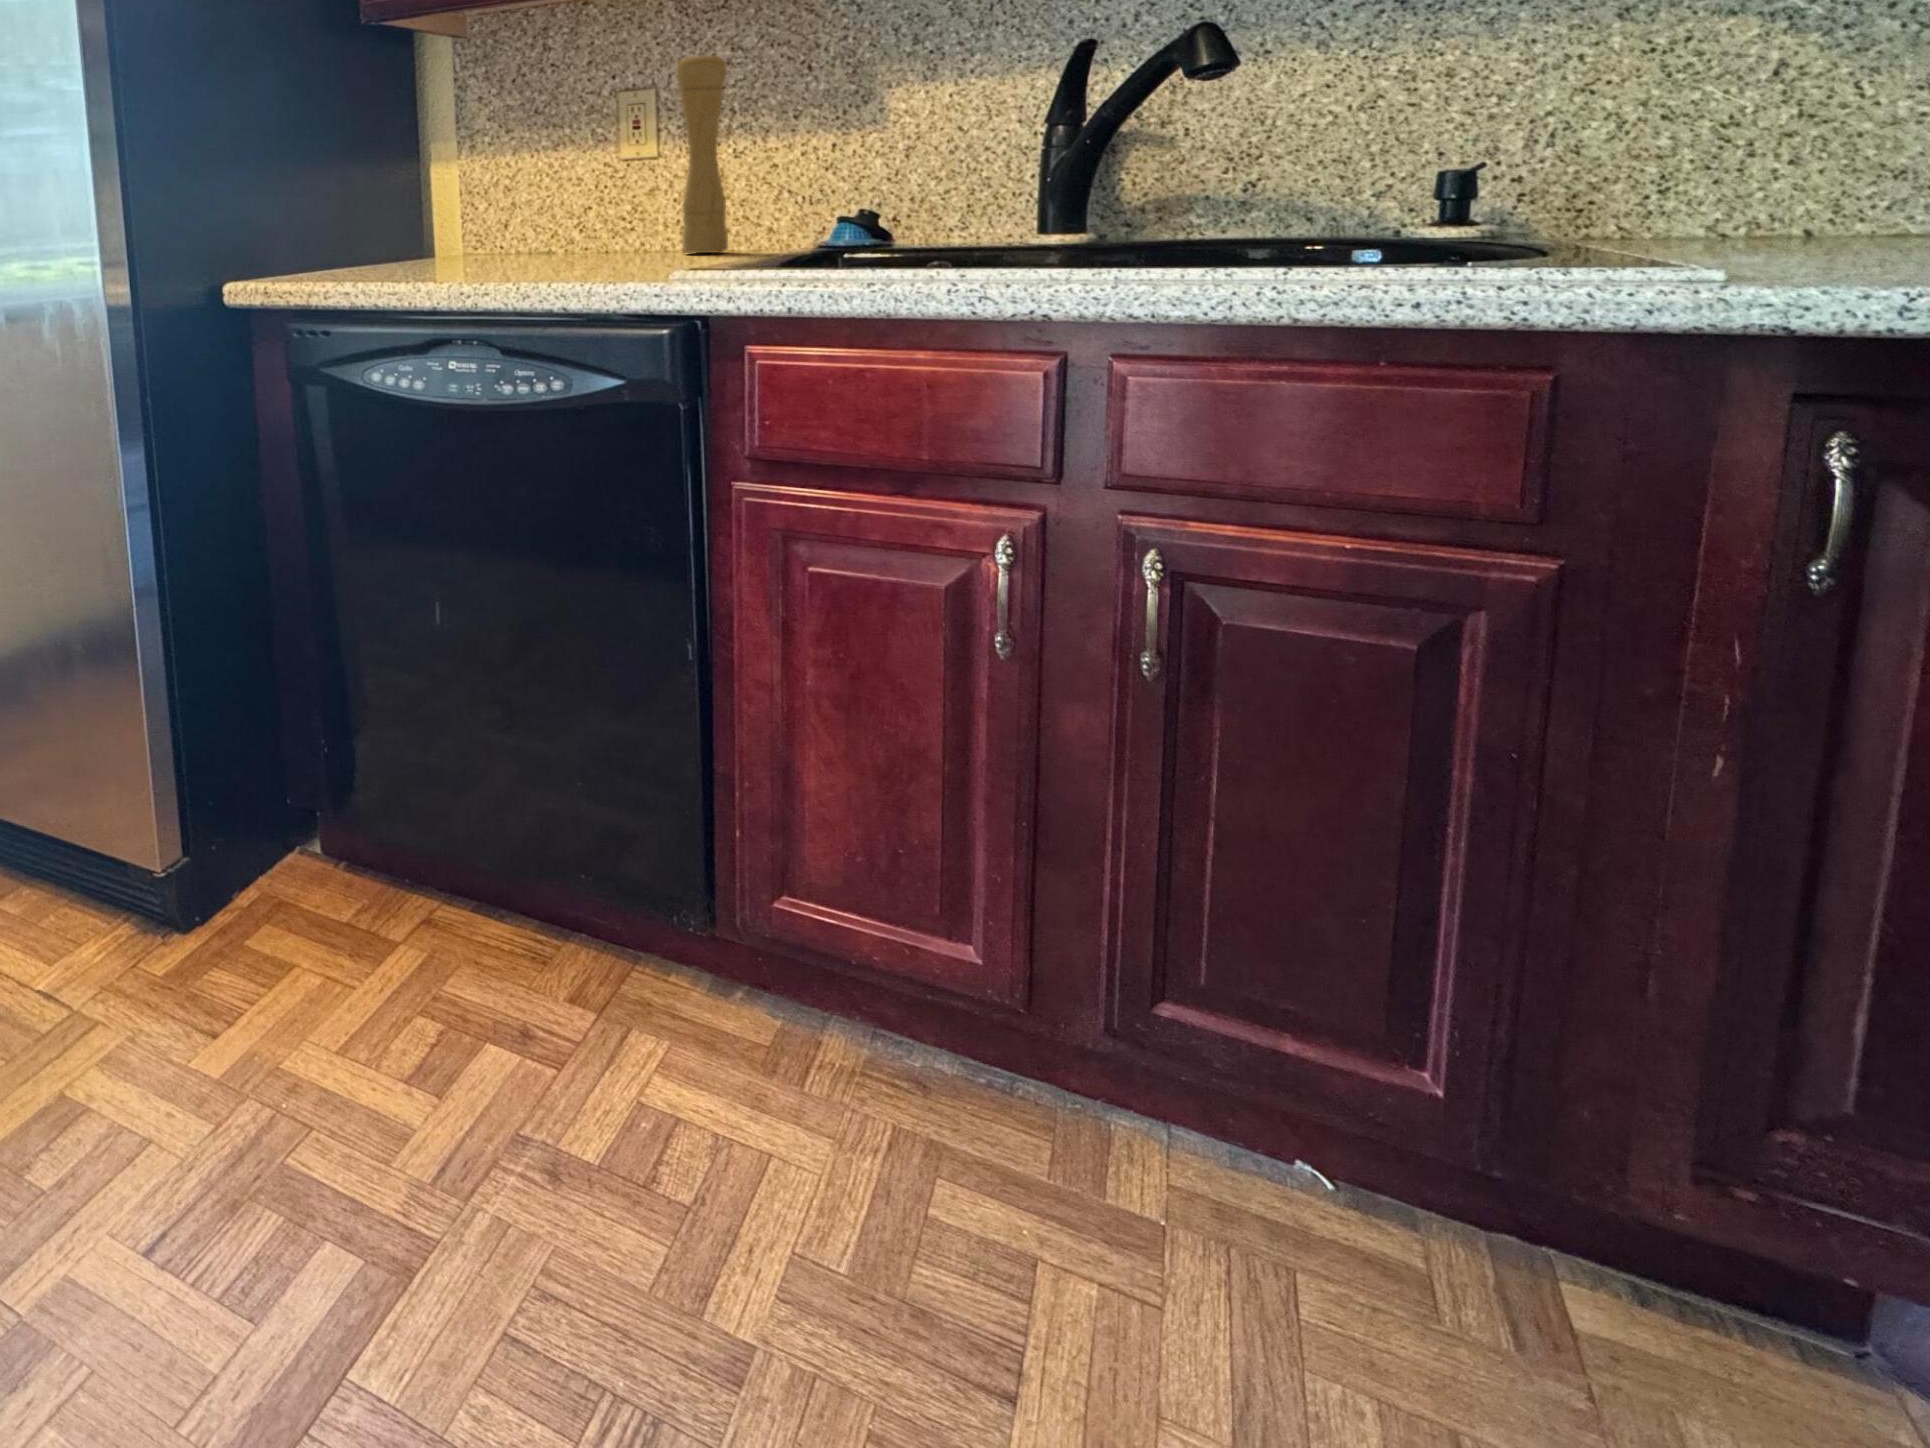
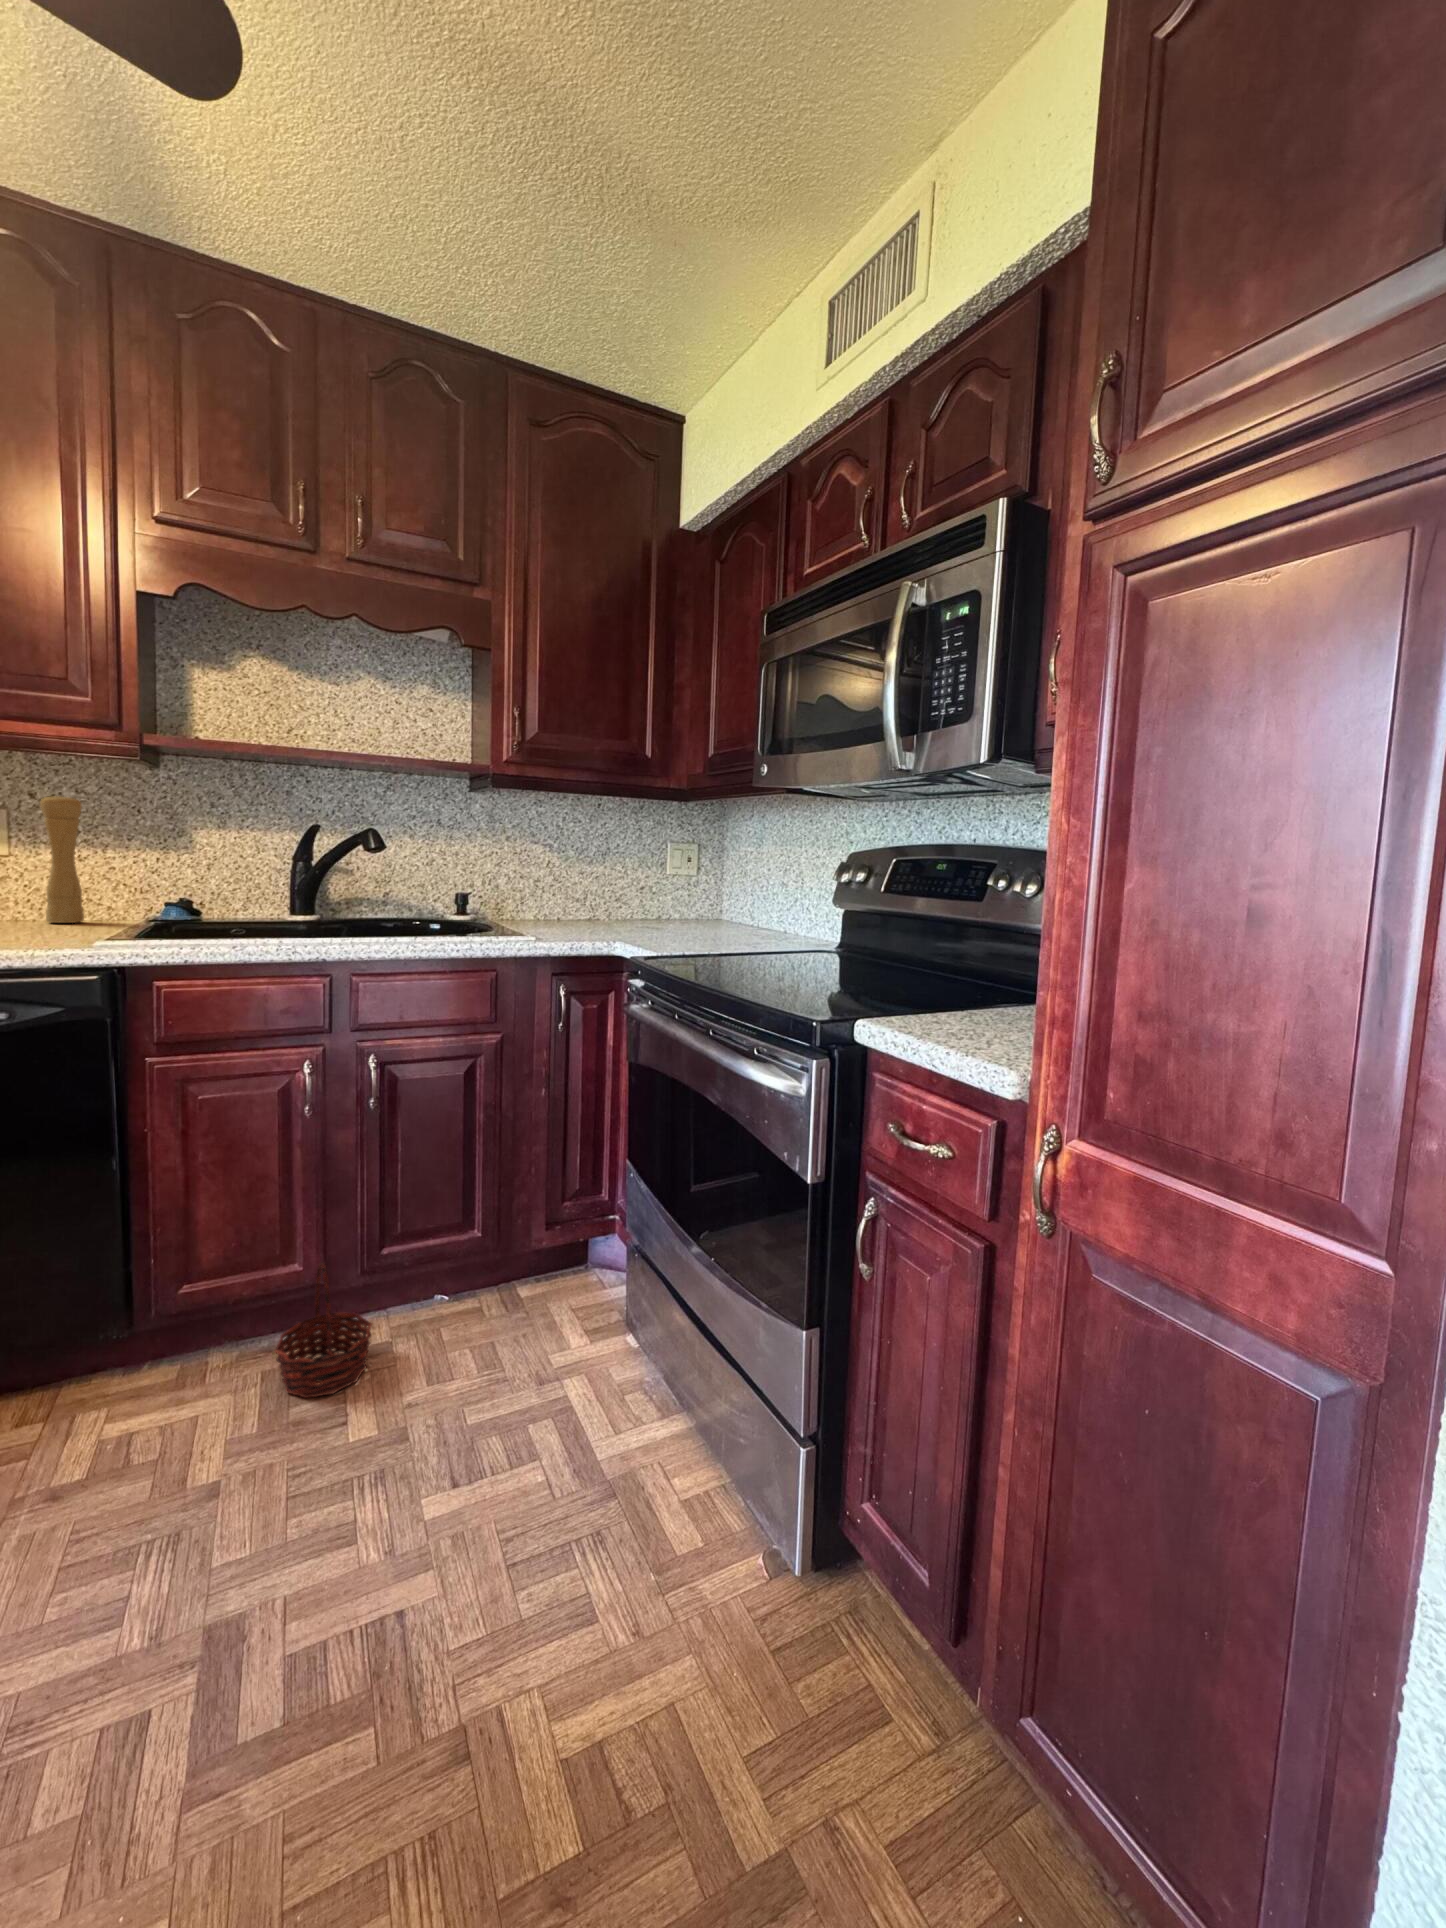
basket: none [908,977,1119,1285] -> present [275,1262,372,1398]

